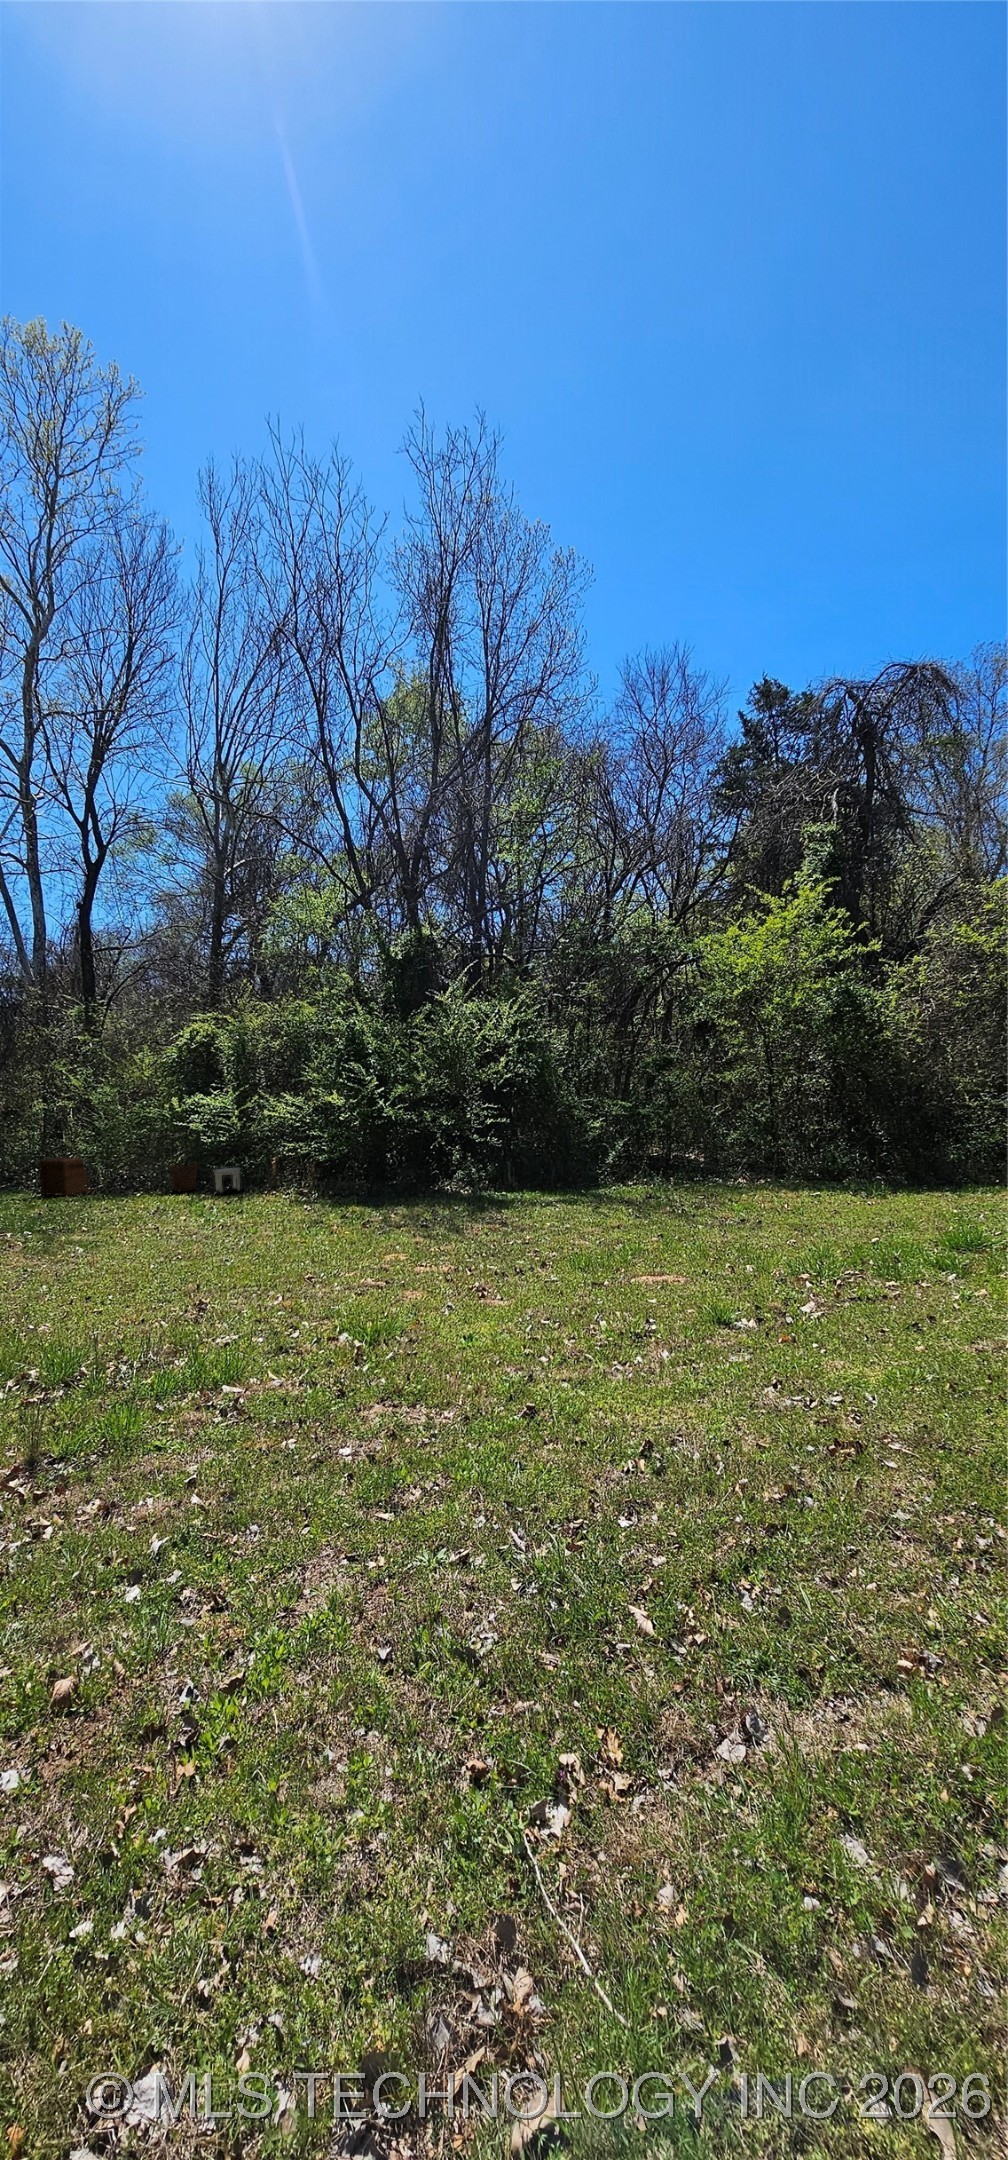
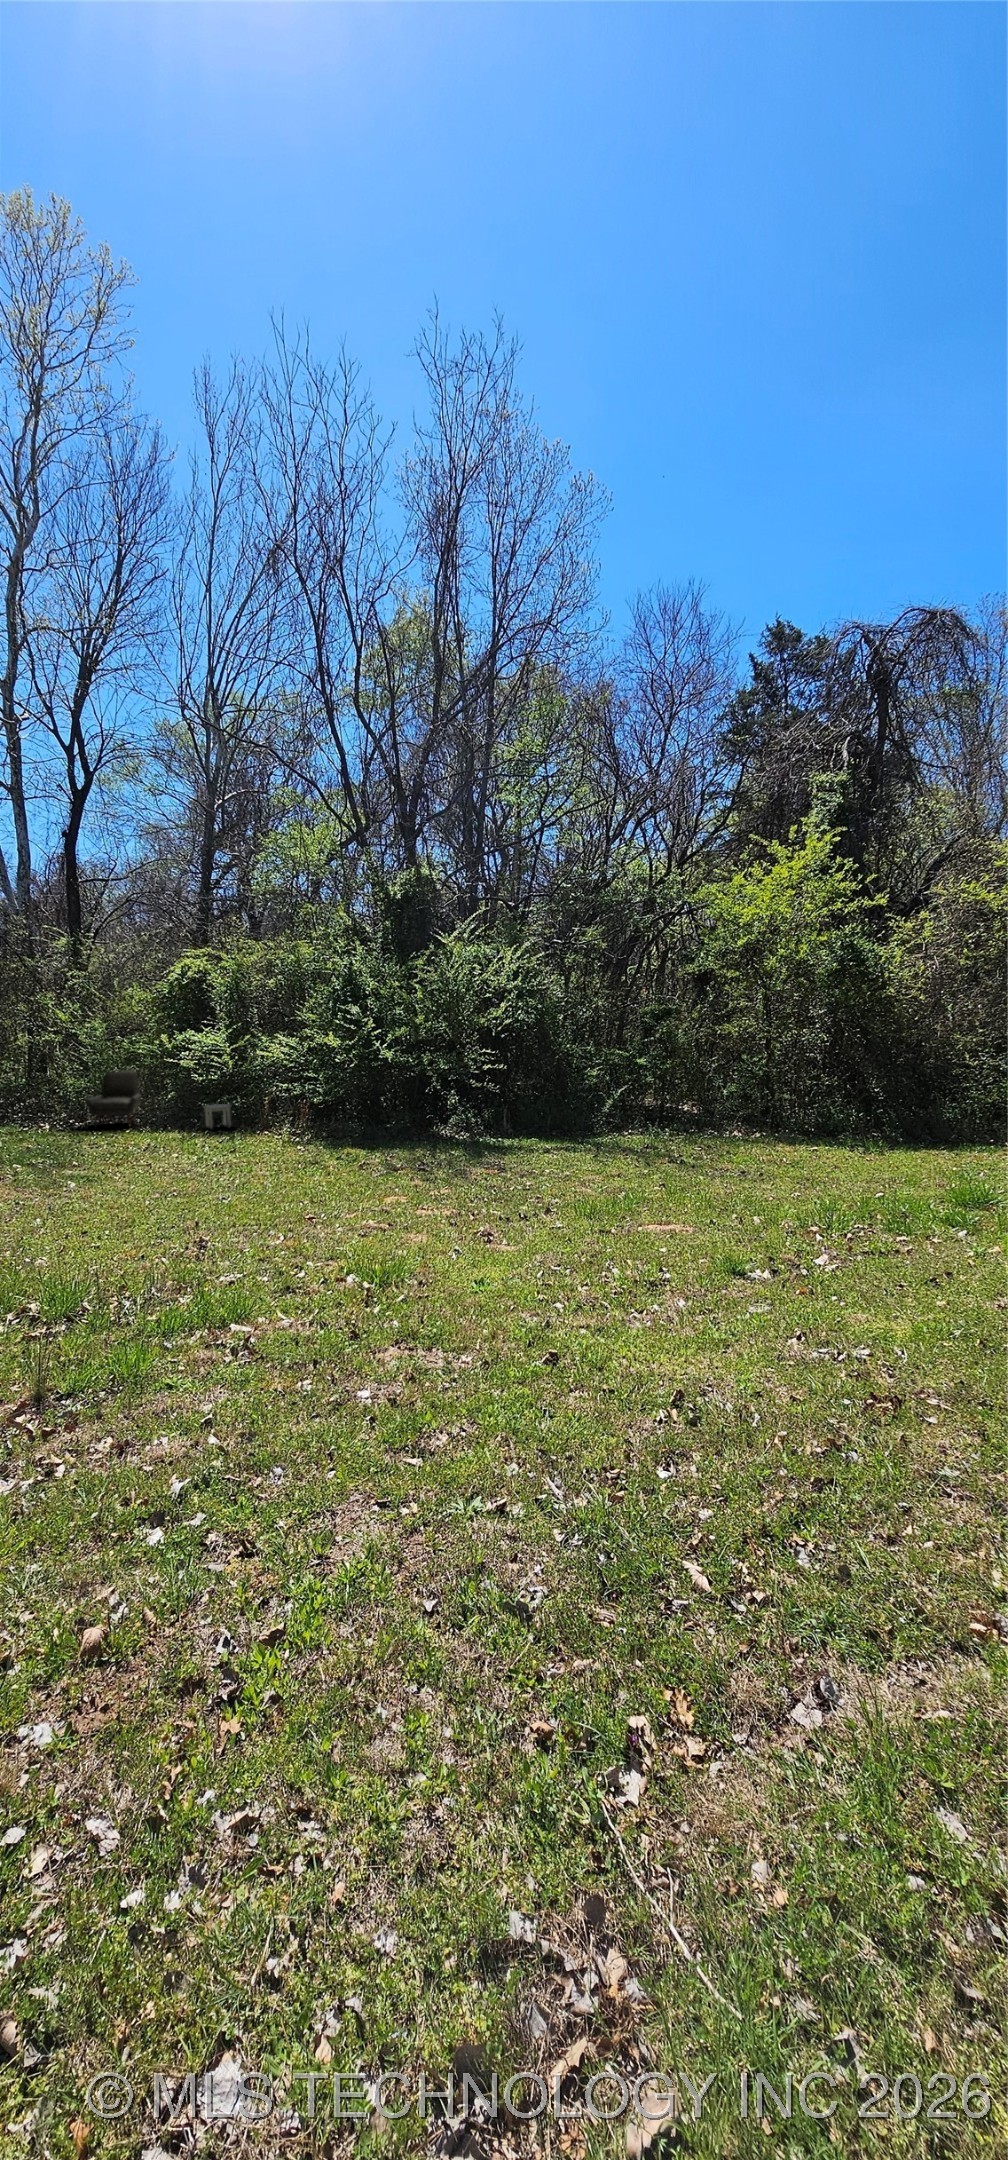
chair: none [98,1137,153,1196] -> present [85,1070,141,1127]
wooden crate: present [39,1156,94,1196] -> none [23,1087,82,1127]
basket: present [169,1164,197,1191] -> none [158,1098,187,1126]

